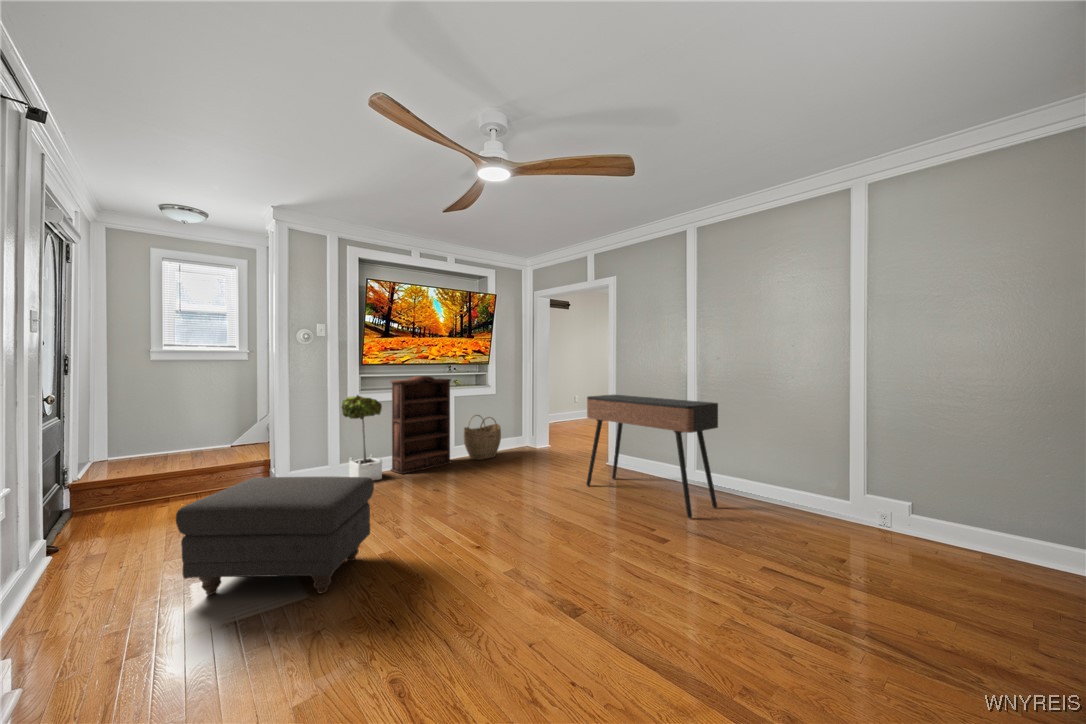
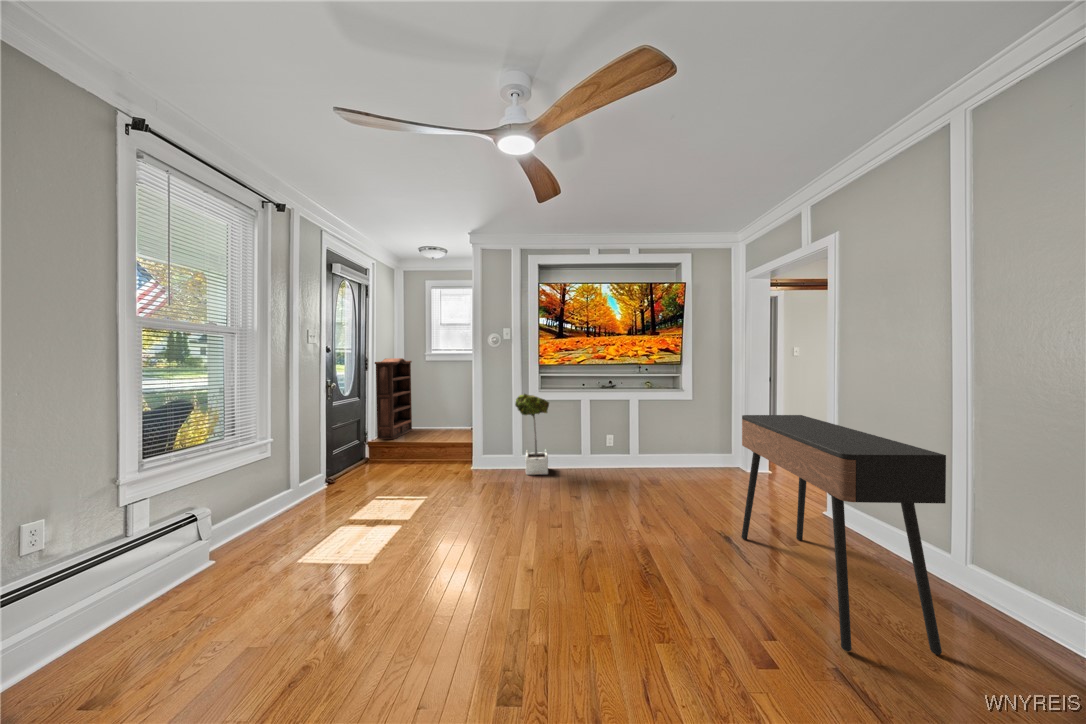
bookshelf: present [391,376,451,474] -> present [375,358,413,439]
woven basket: present [464,415,501,460] -> none [645,421,689,473]
ottoman: present [176,476,374,595] -> none [312,459,444,568]

